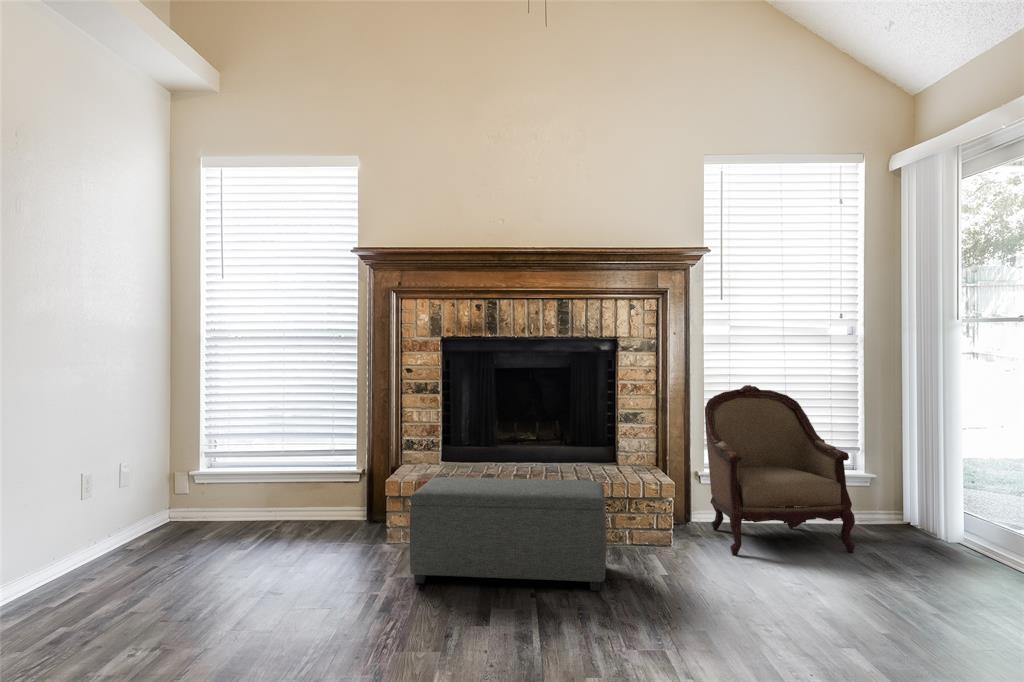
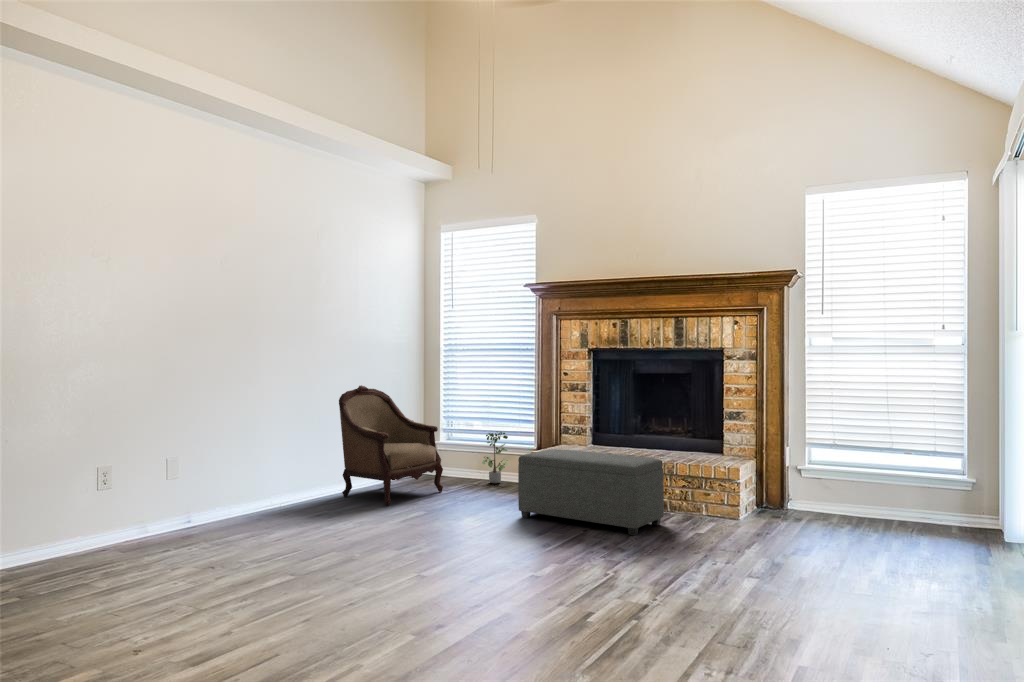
armchair: present [705,385,856,556] -> present [339,385,443,506]
potted plant: none [282,452,328,527] -> present [482,432,510,483]

